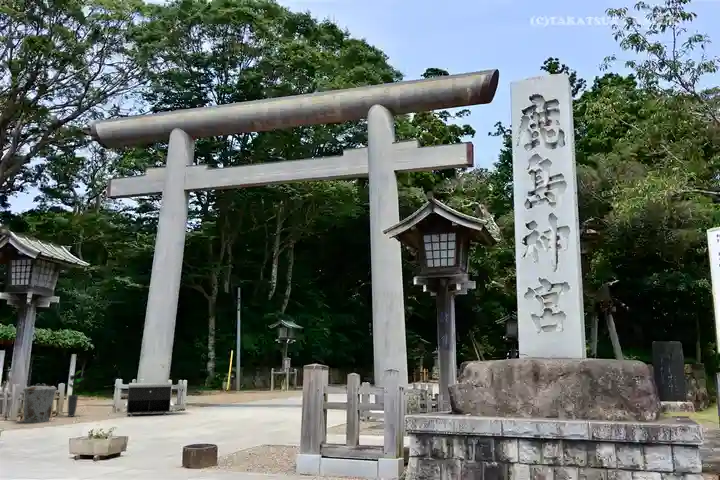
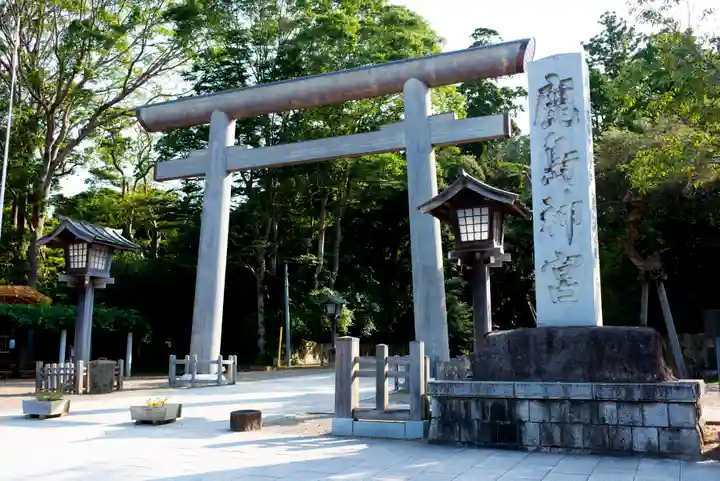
potted plant: present [68,371,83,417] -> none [123,346,143,389]
storage bench: present [127,382,172,416] -> none [181,357,222,388]

